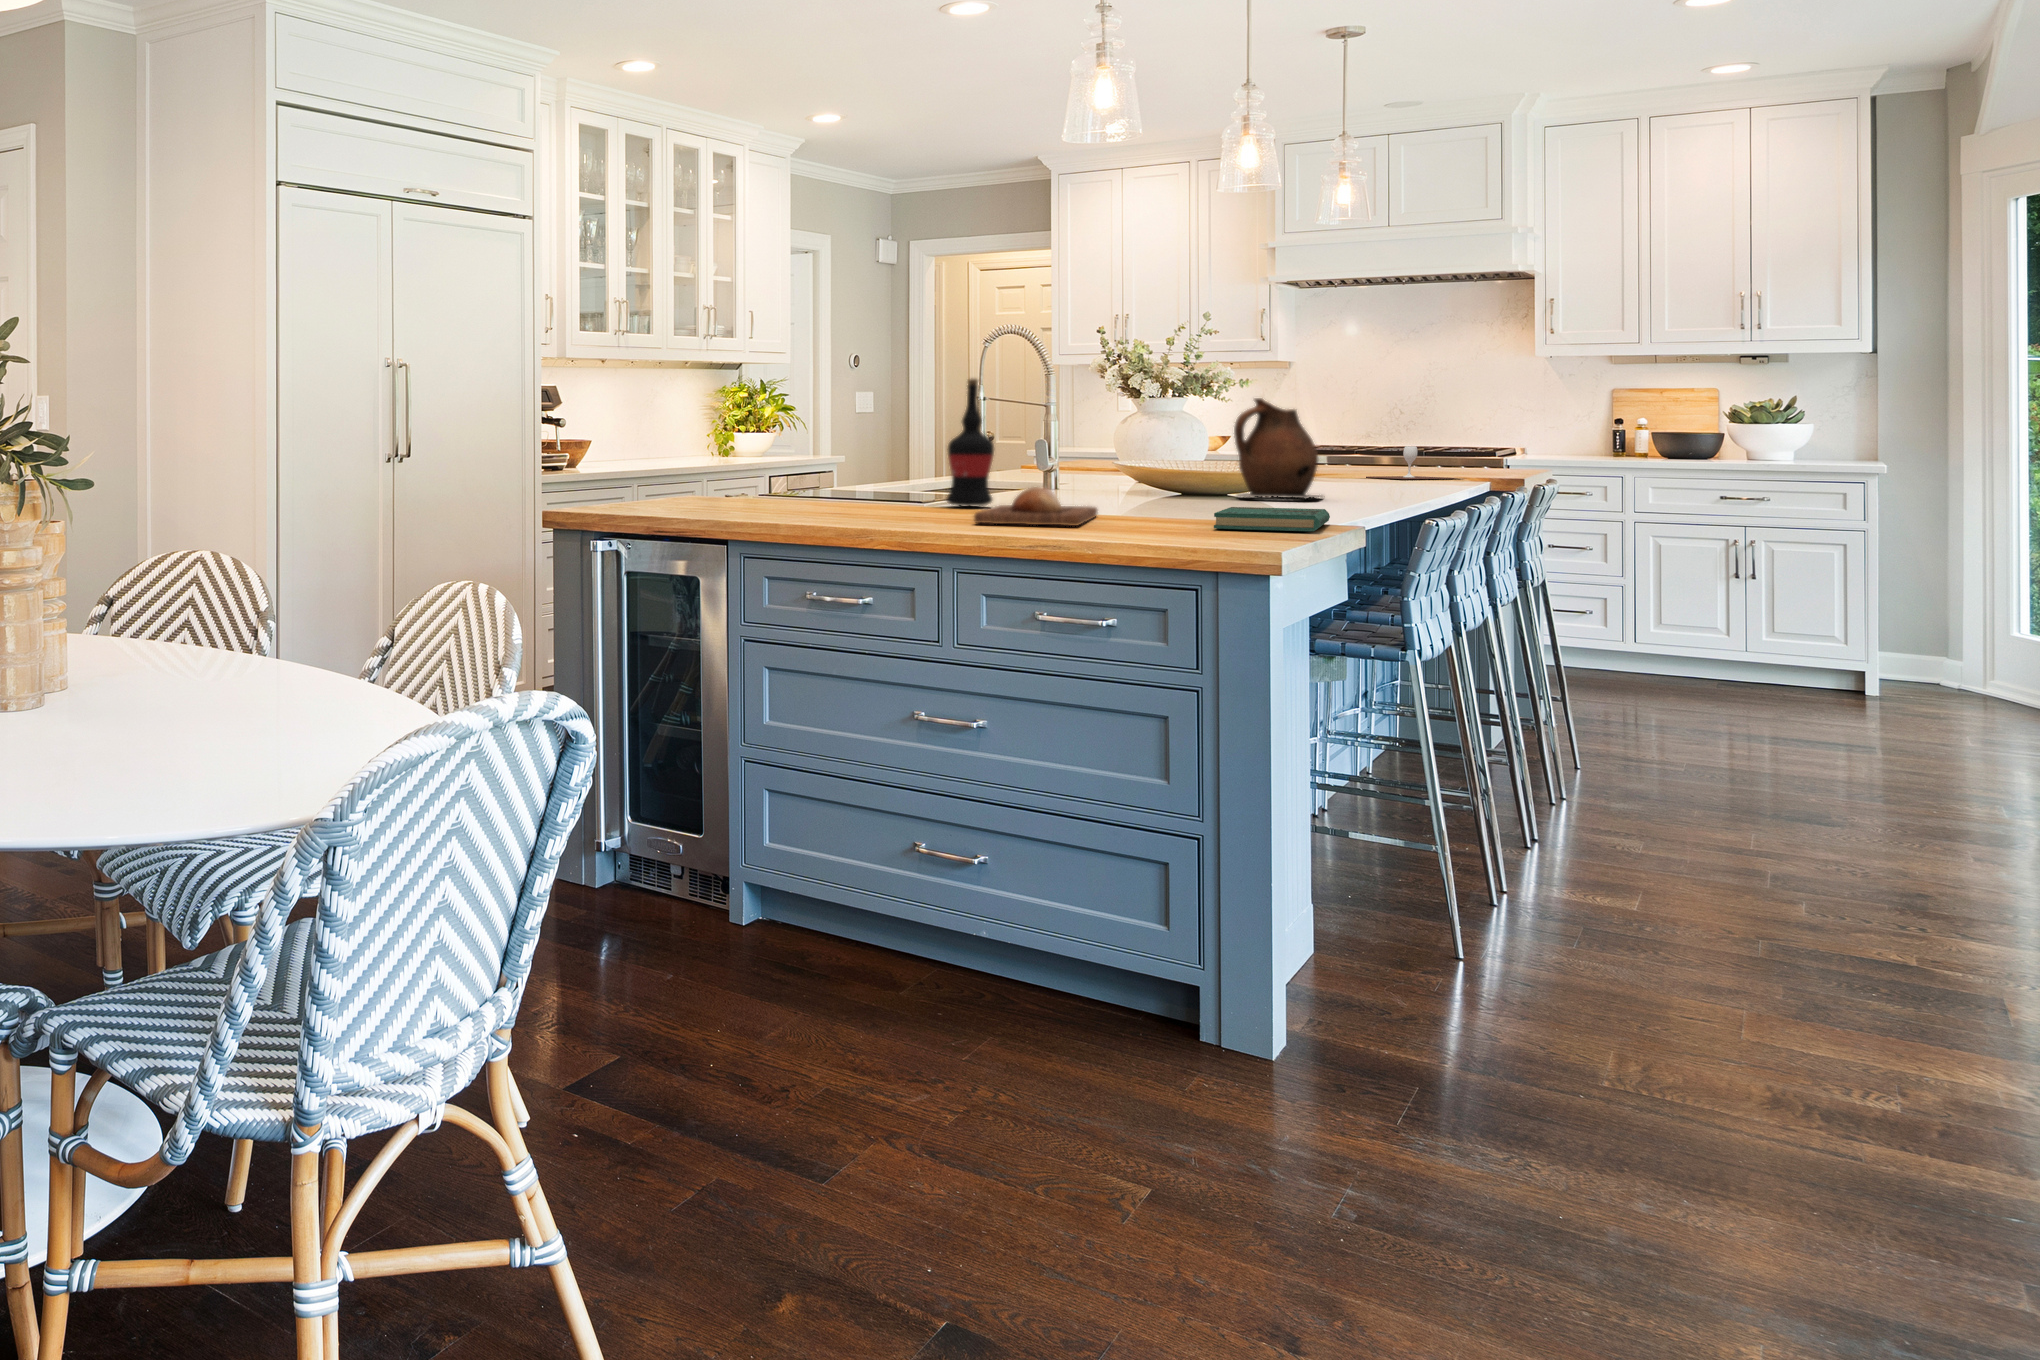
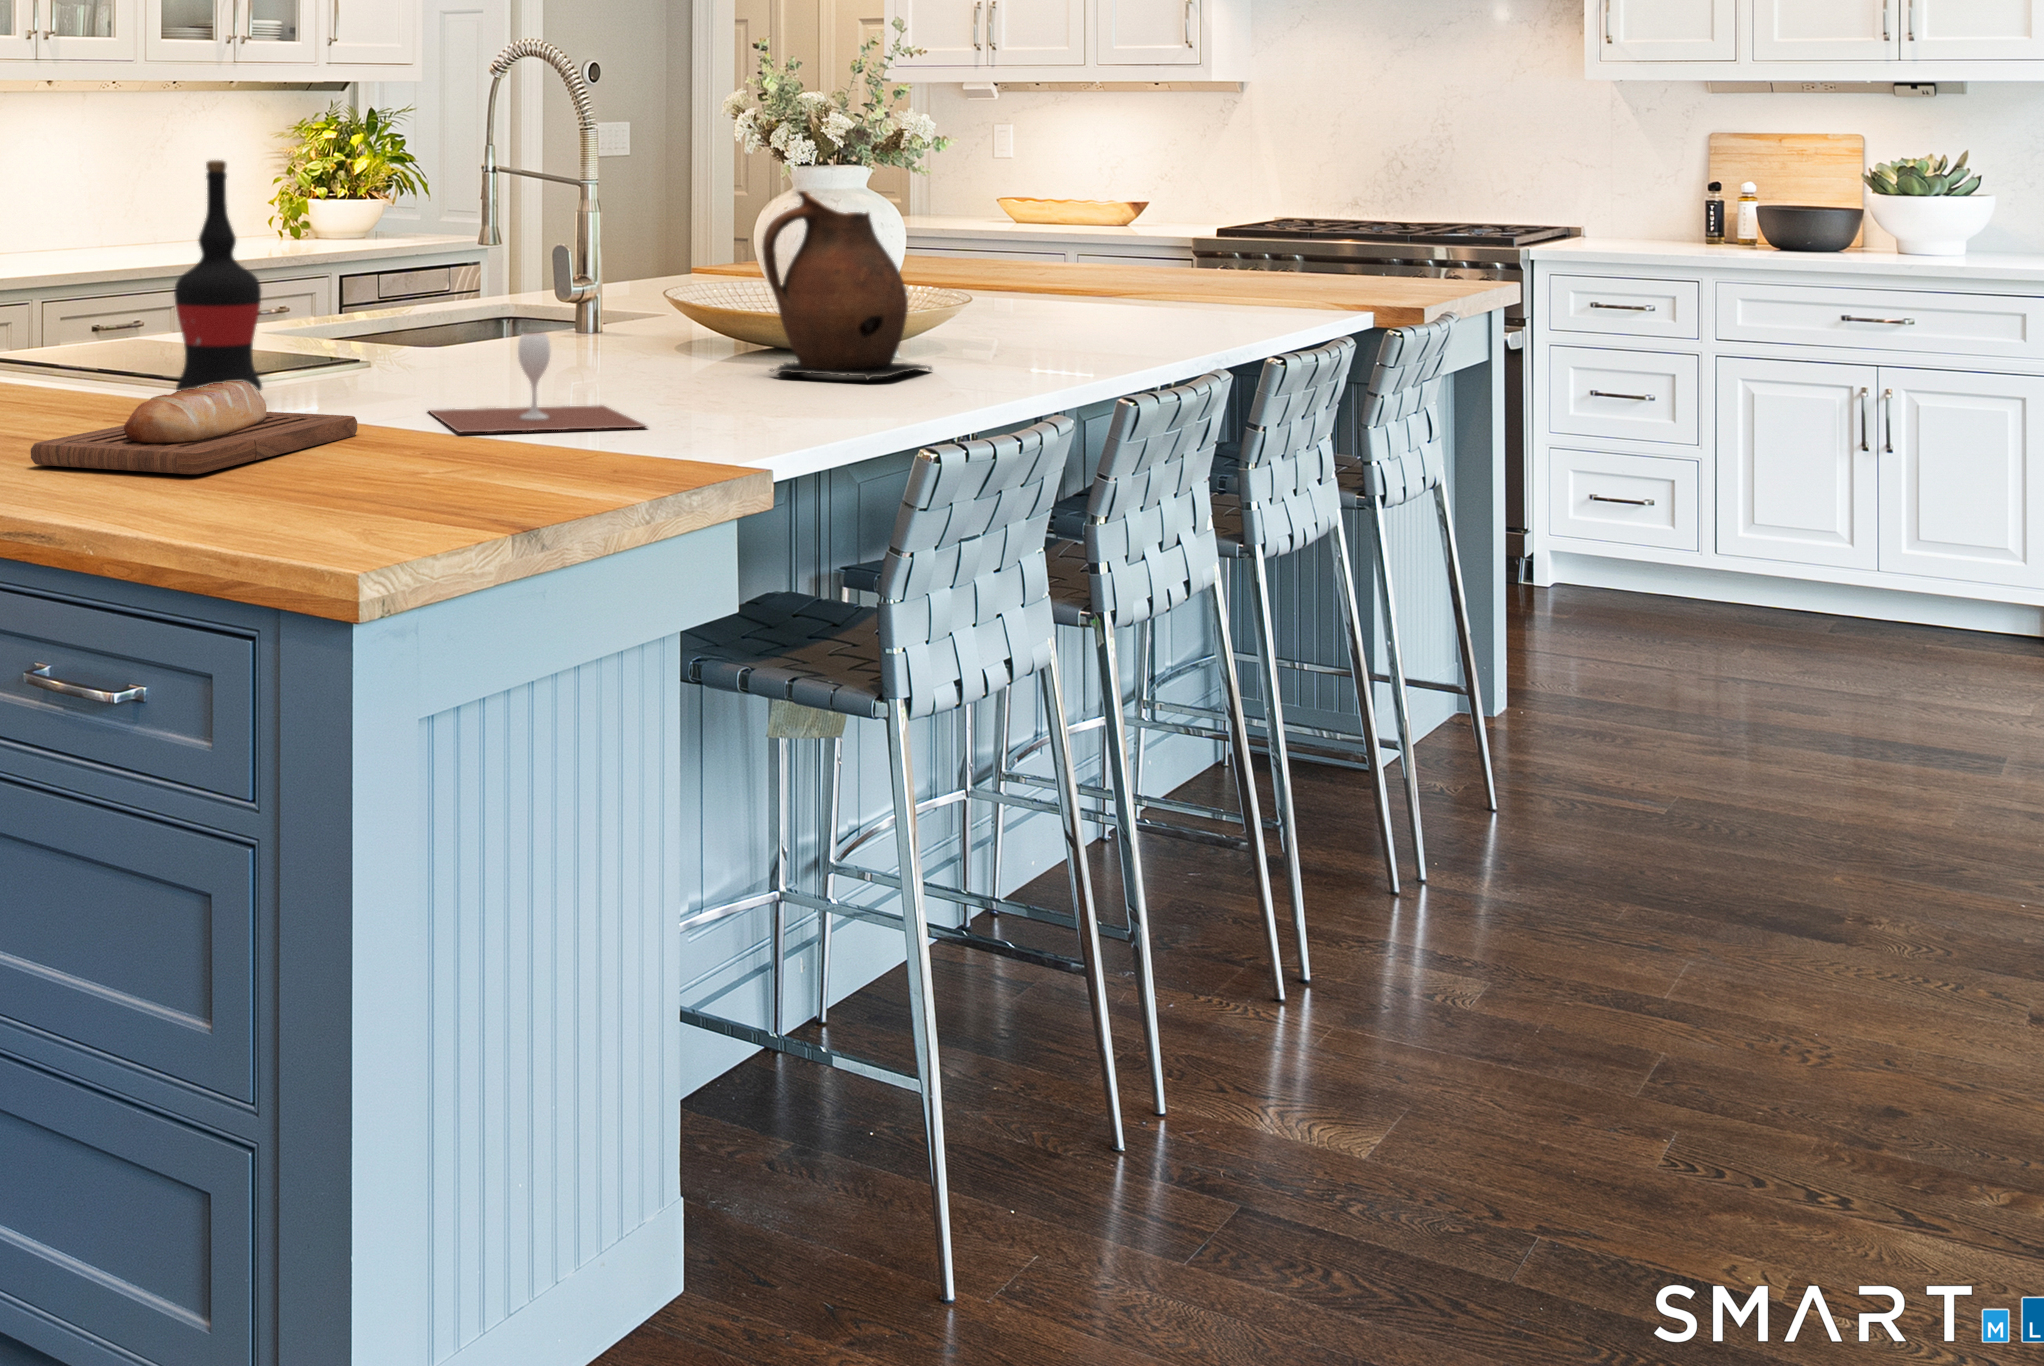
wine glass: present [1368,446,1460,479] -> present [429,333,645,433]
book: present [1214,507,1330,531] -> none [429,426,704,496]

